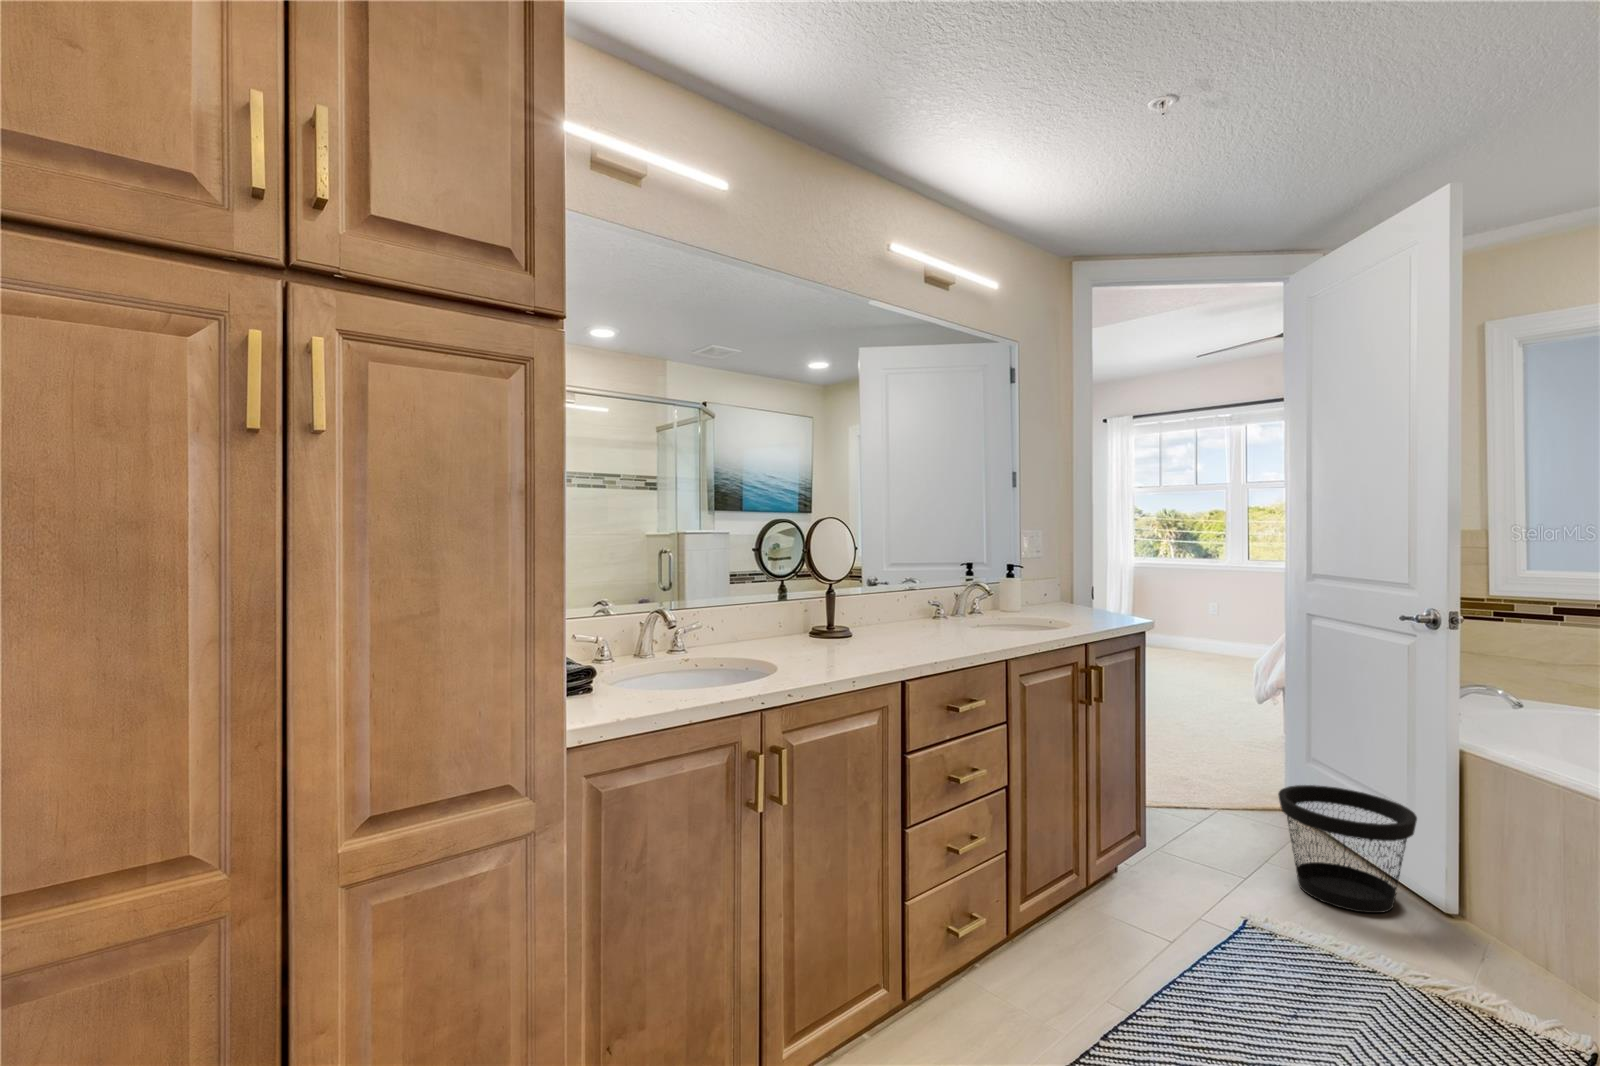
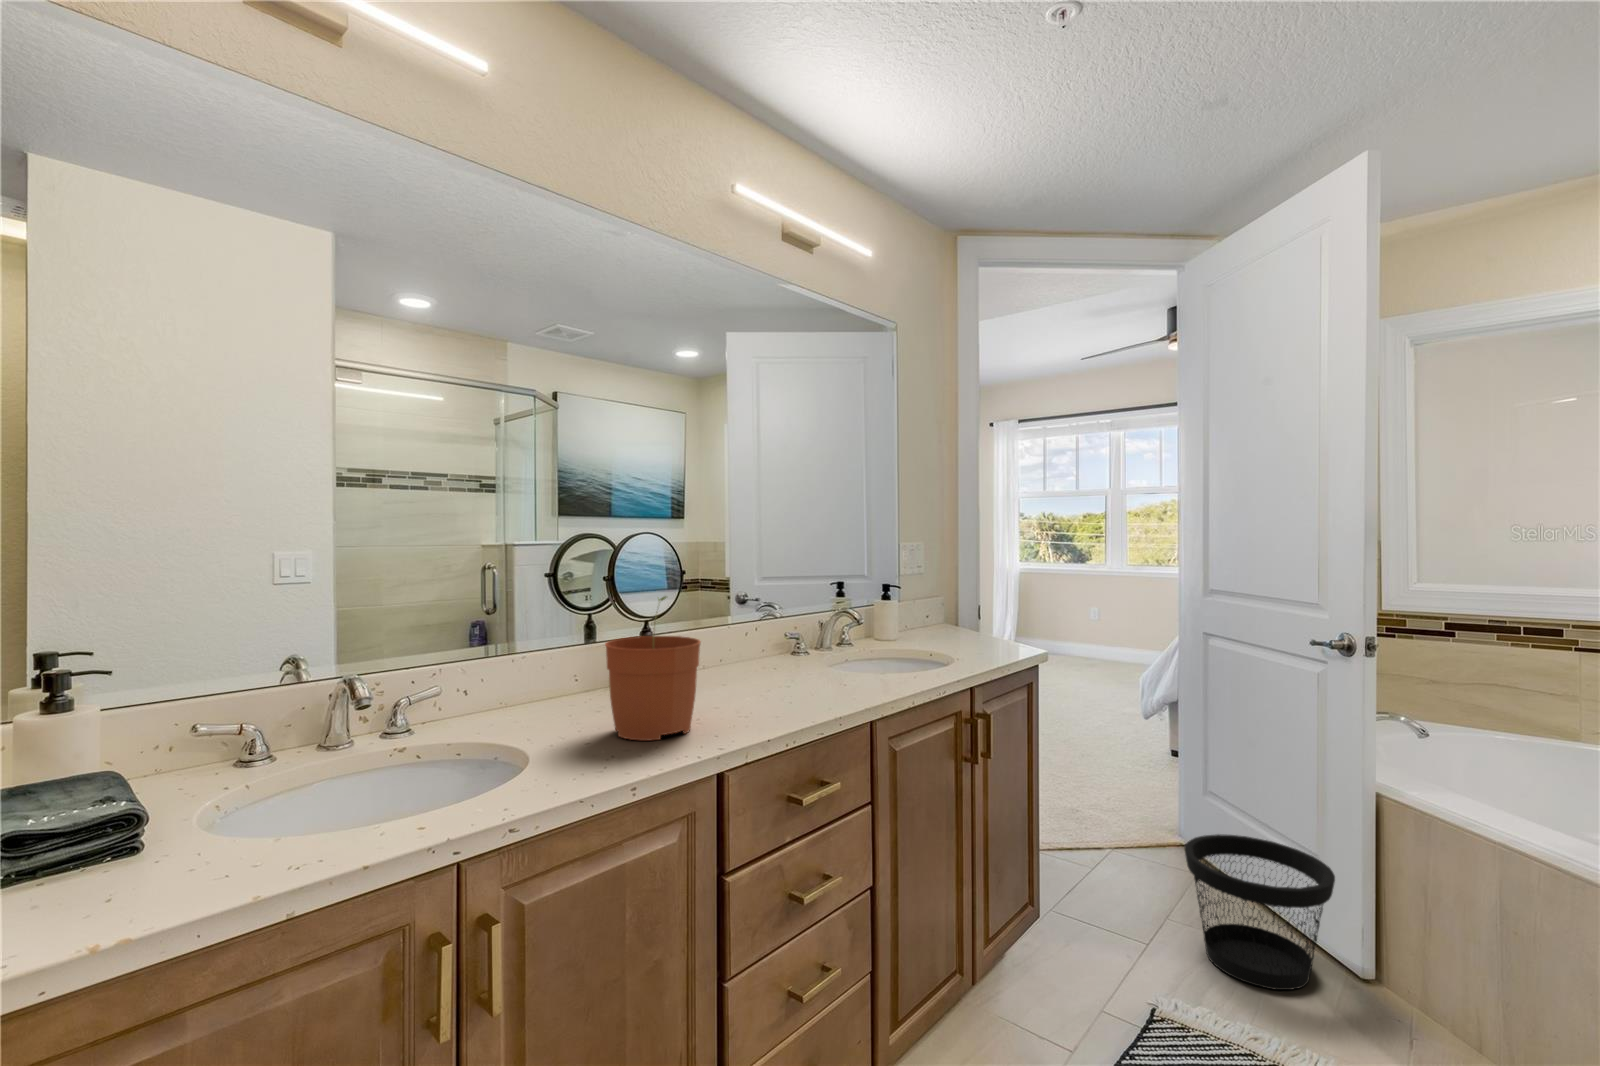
plant pot: none [816,561,883,661] -> present [605,596,701,741]

